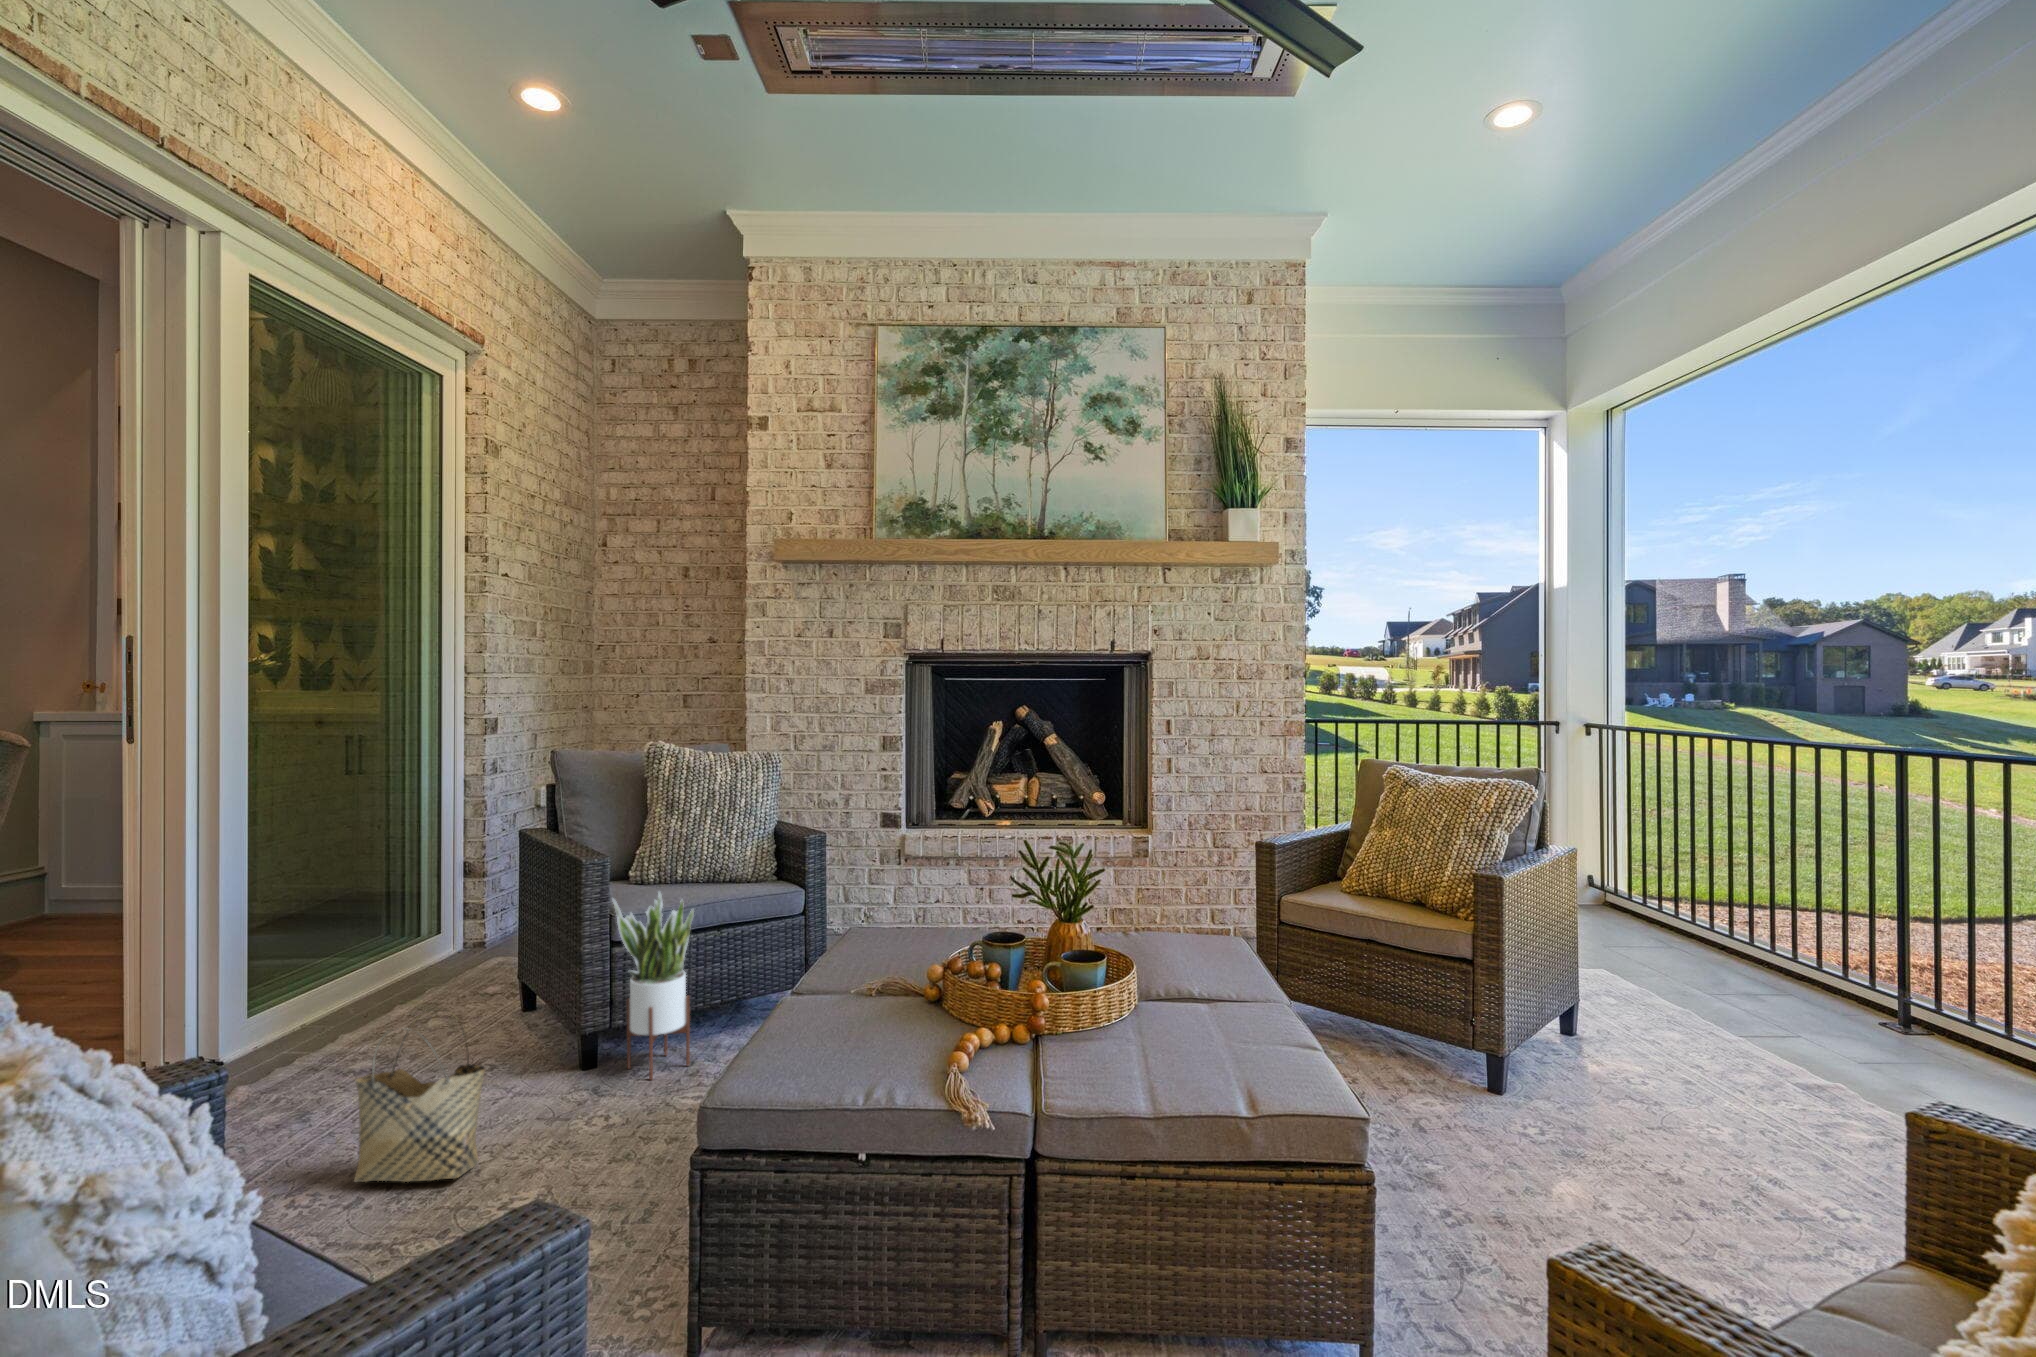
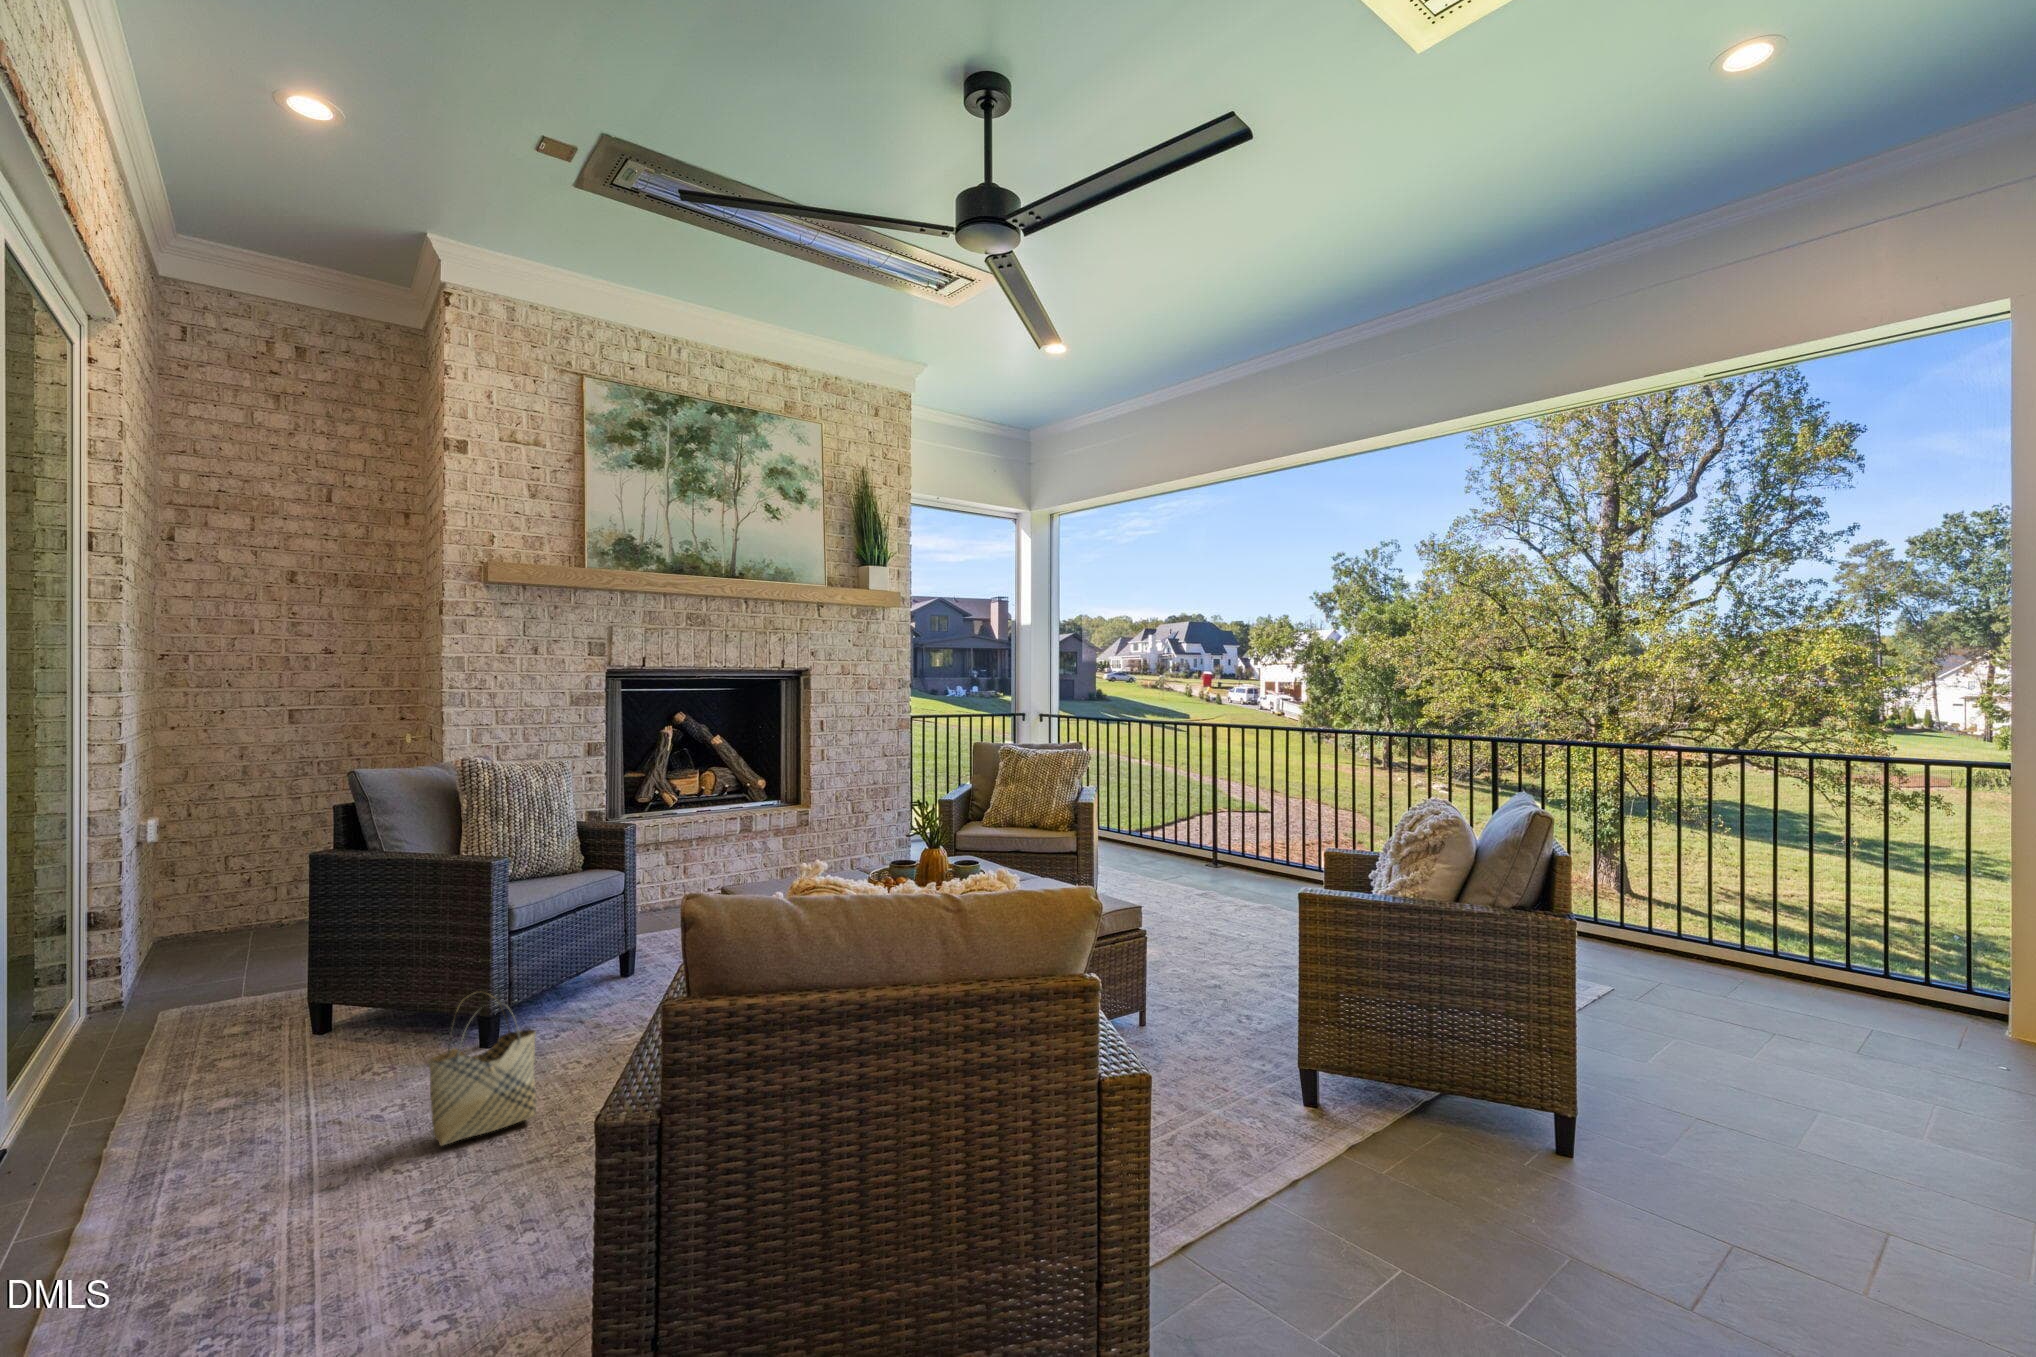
potted plant: present [612,892,694,1080] -> none [528,884,584,1041]

